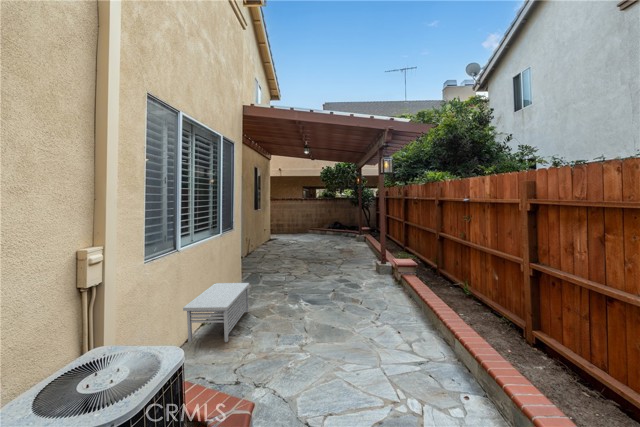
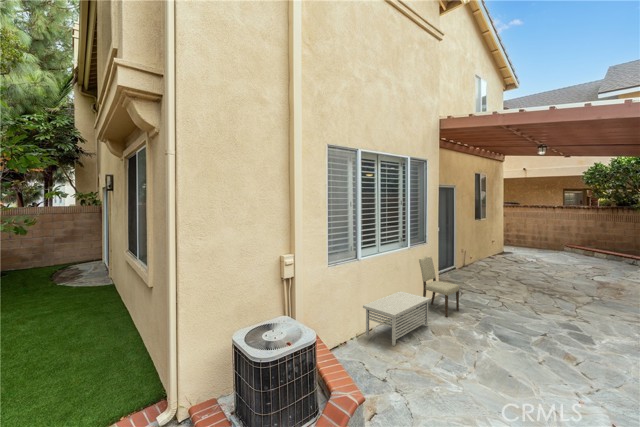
chair: none [228,243,267,299] -> present [419,256,460,317]

